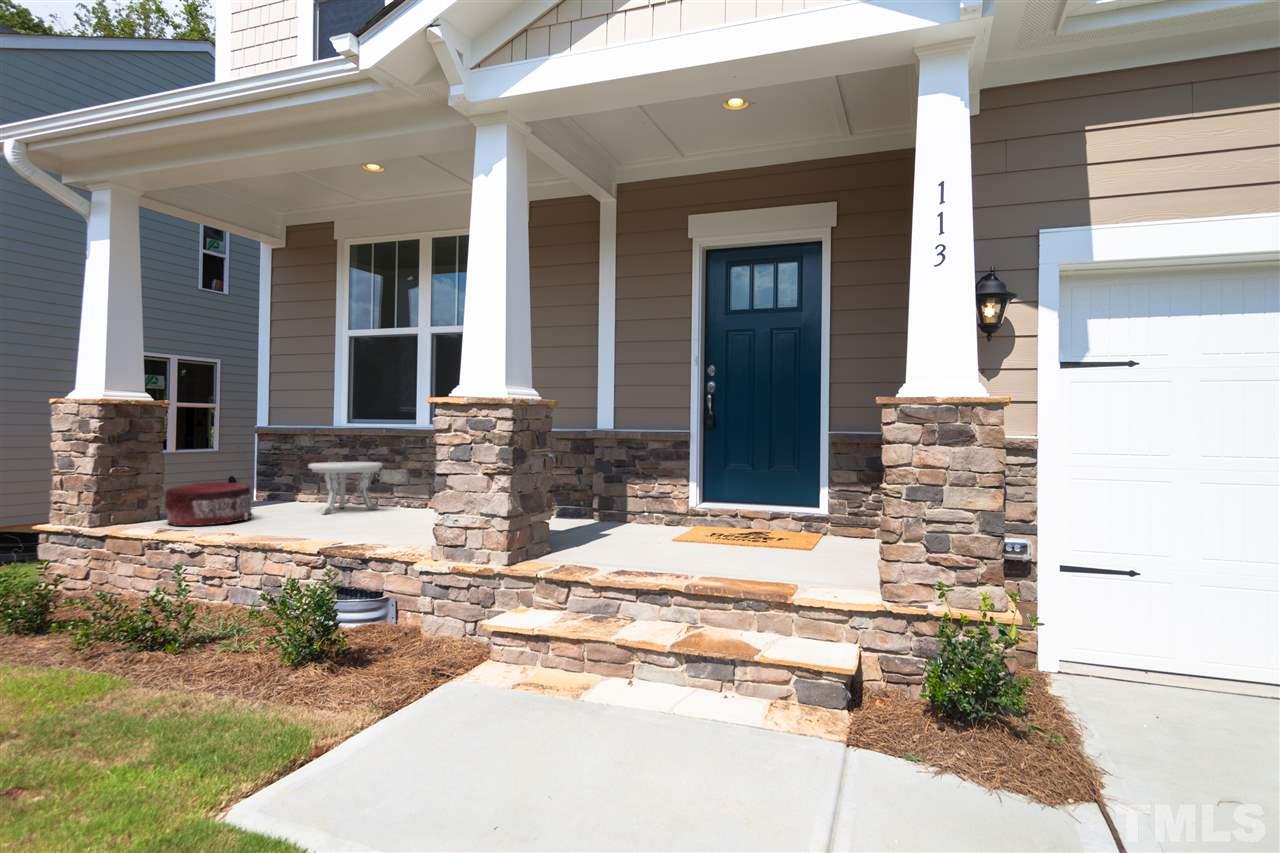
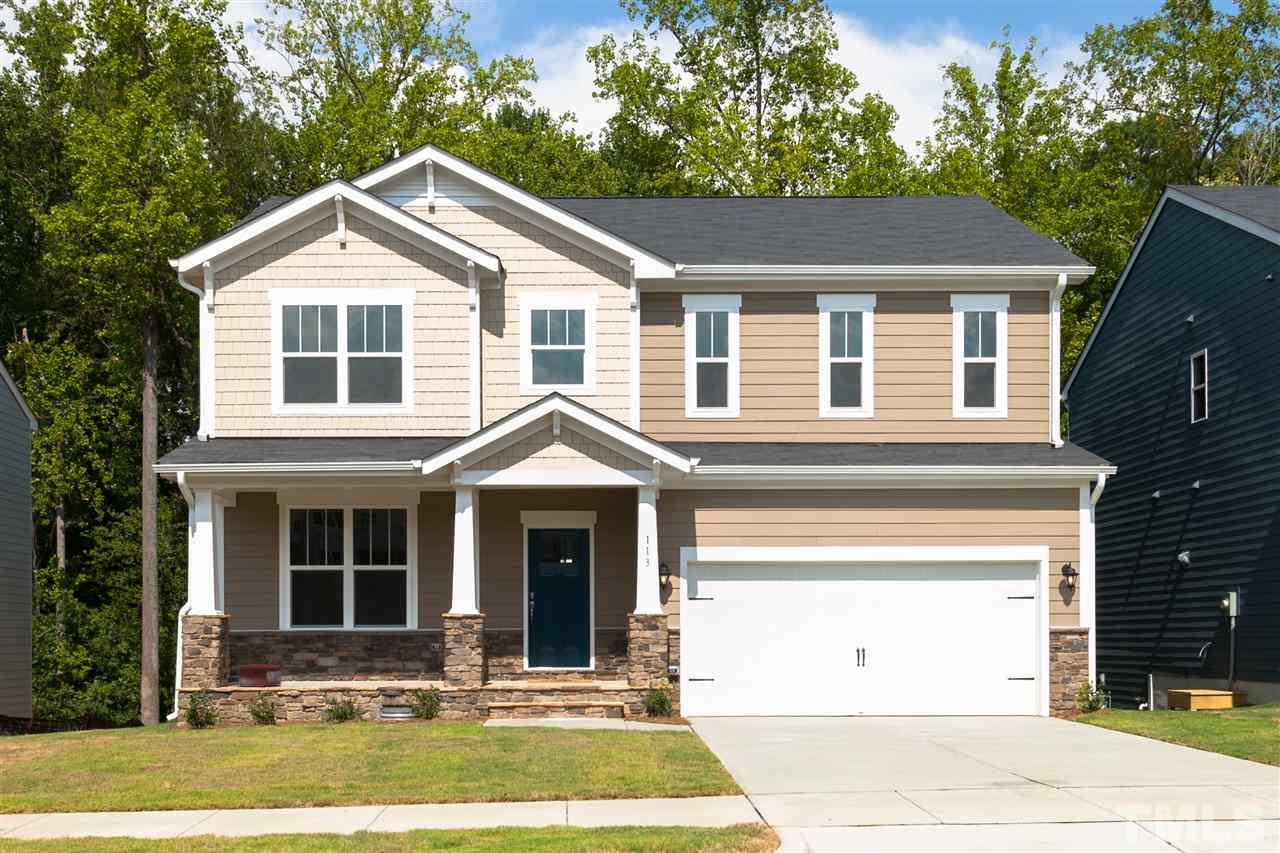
side table: present [308,462,382,514] -> none [286,652,329,683]

